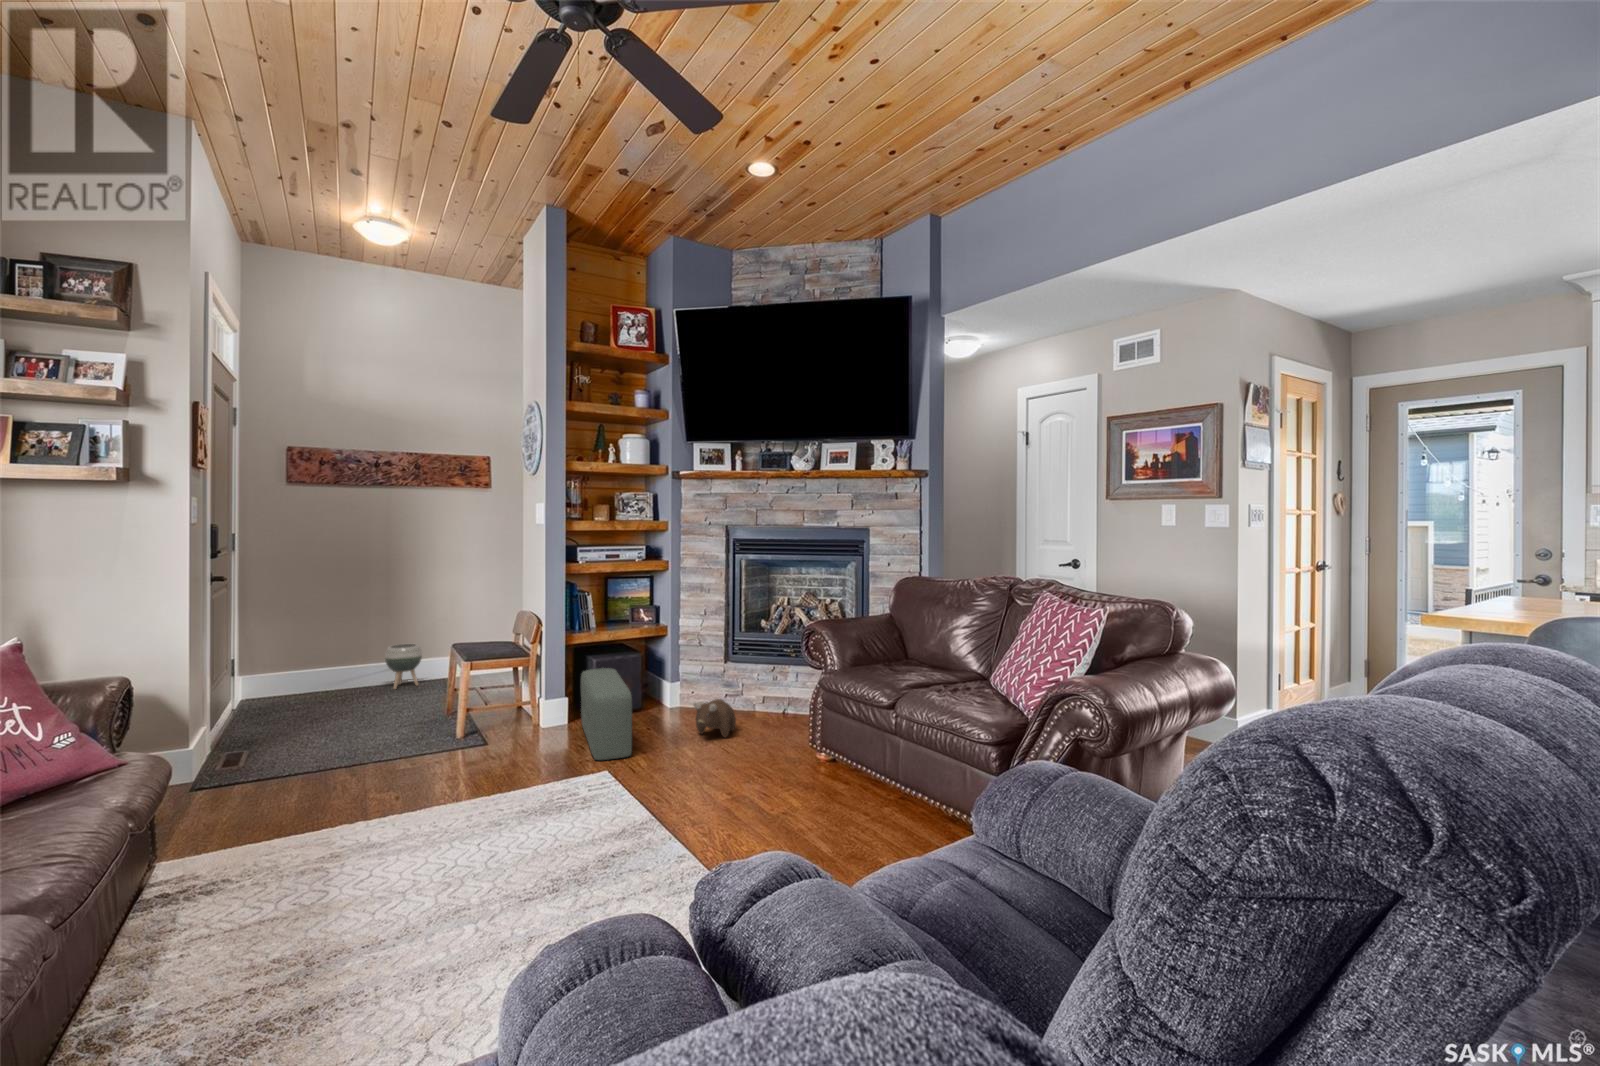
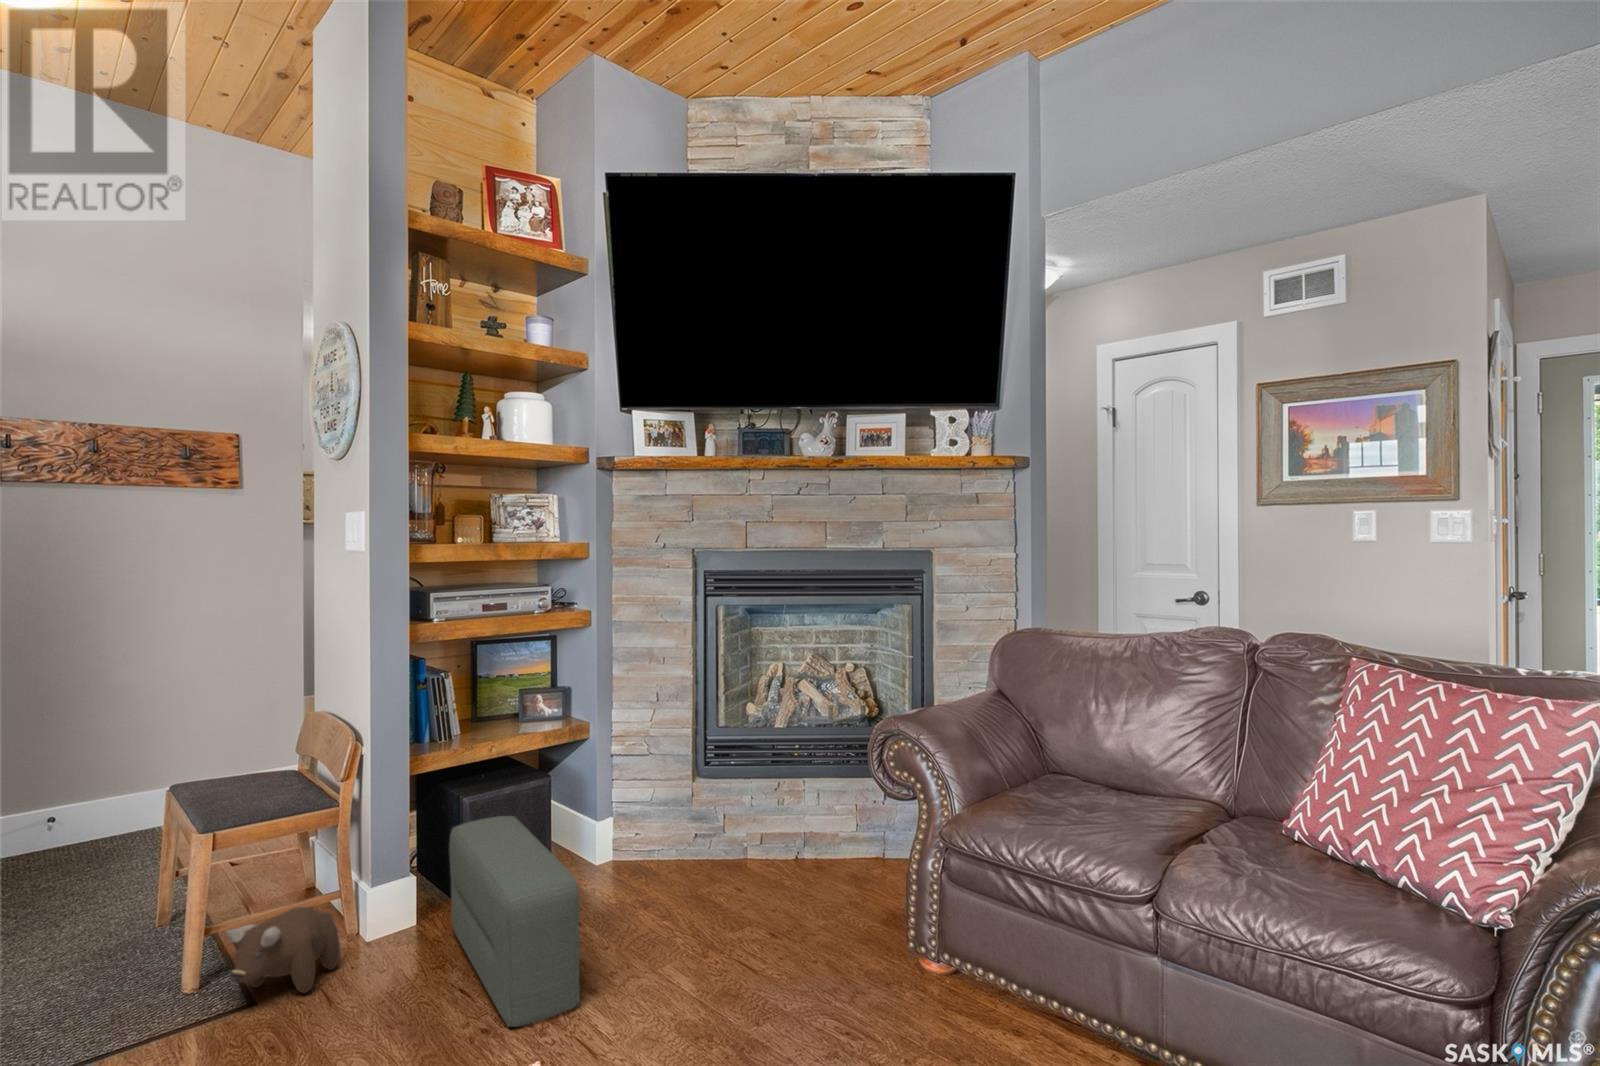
planter: present [385,643,422,689] -> none [24,775,105,868]
plush toy: present [694,699,736,737] -> present [225,907,340,993]

